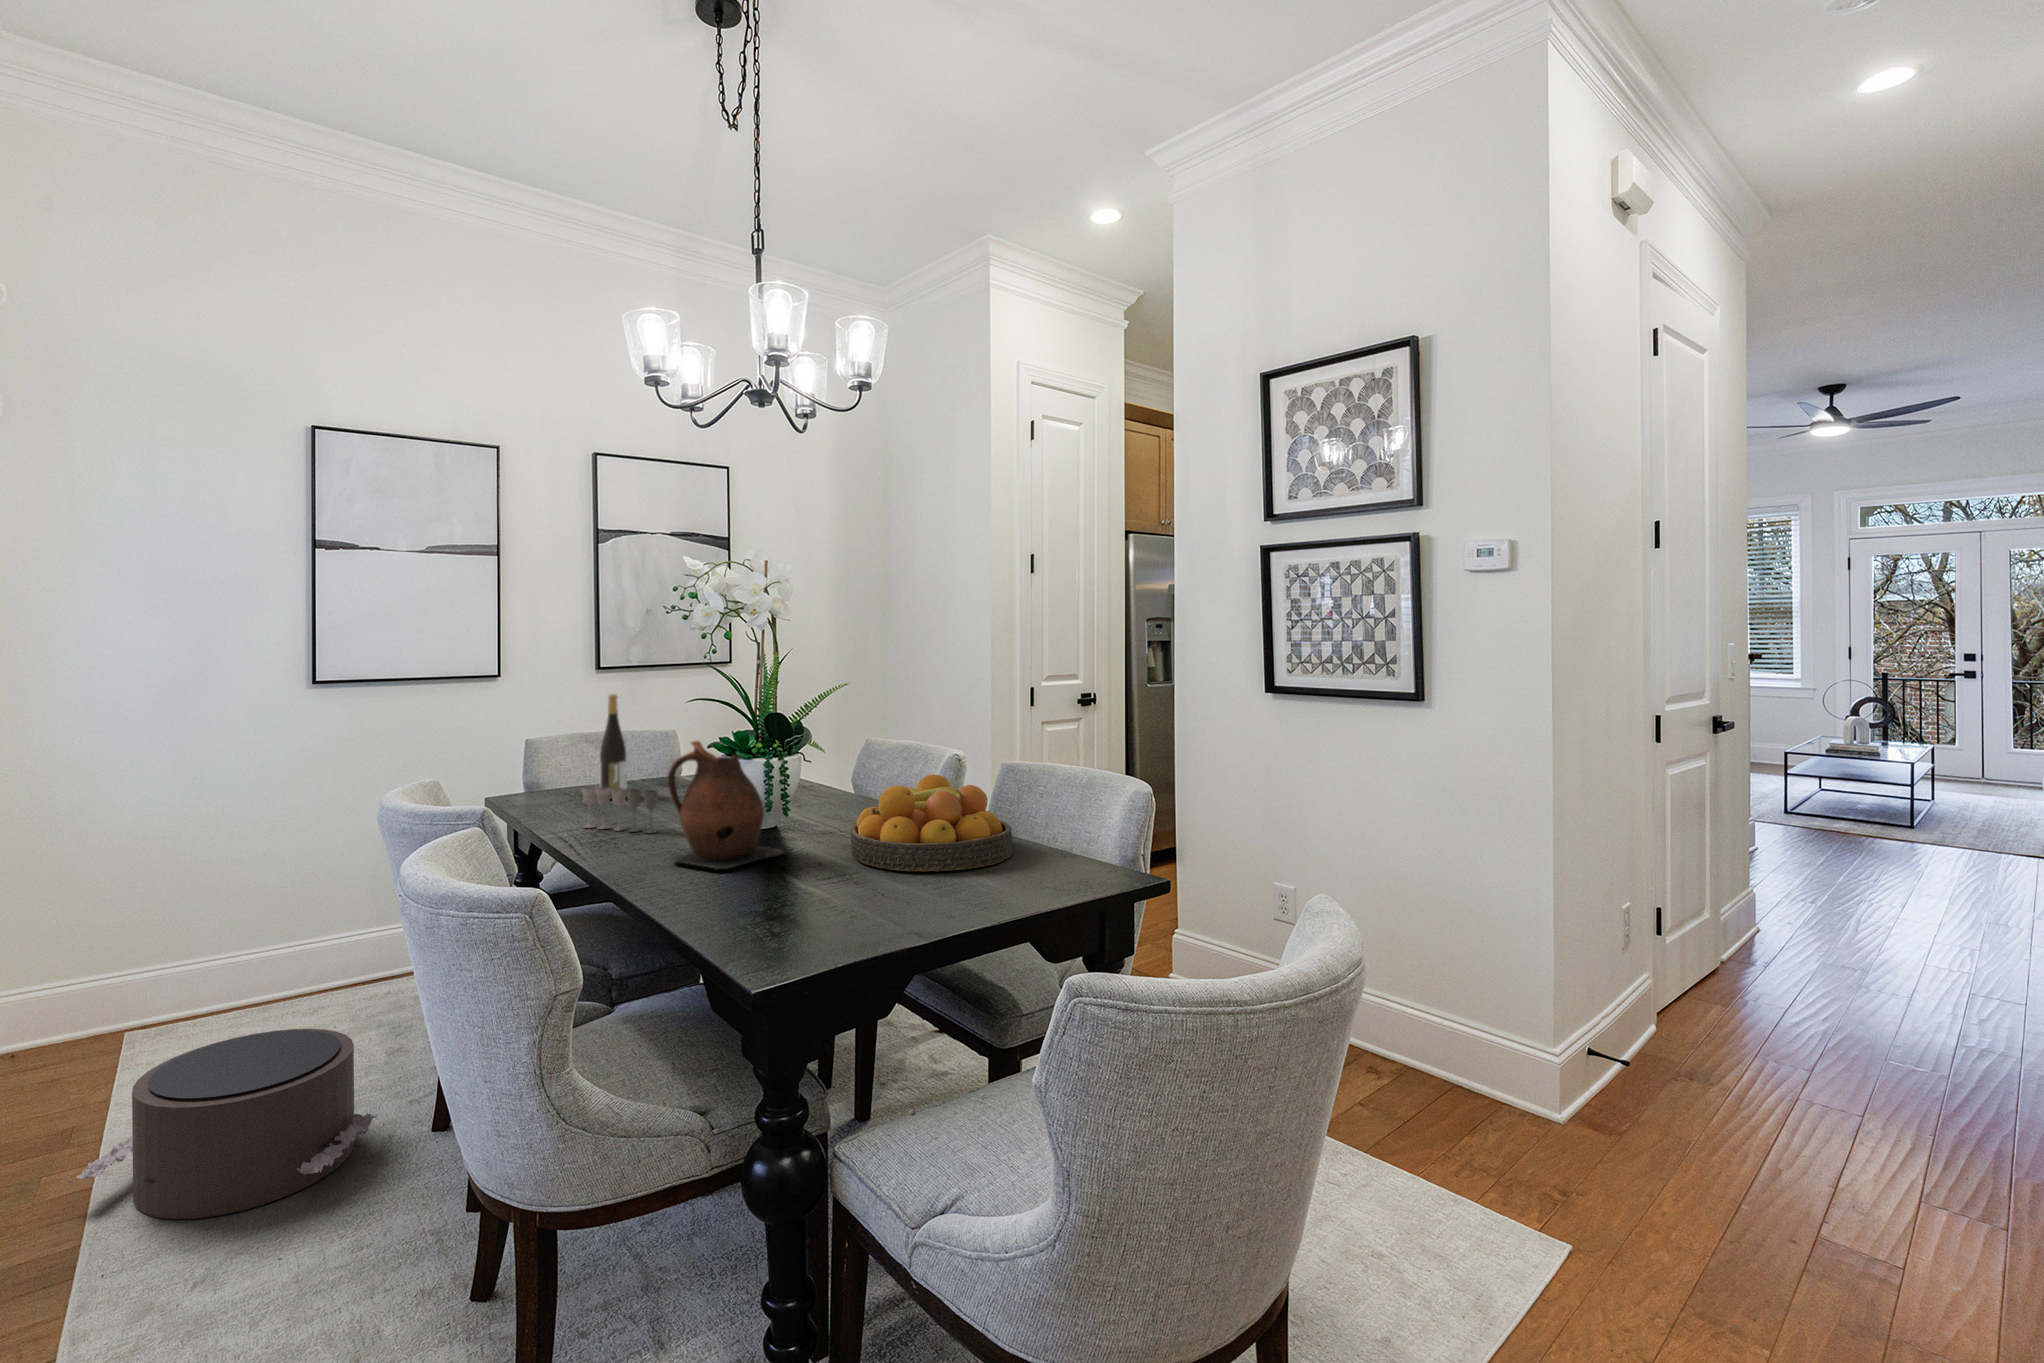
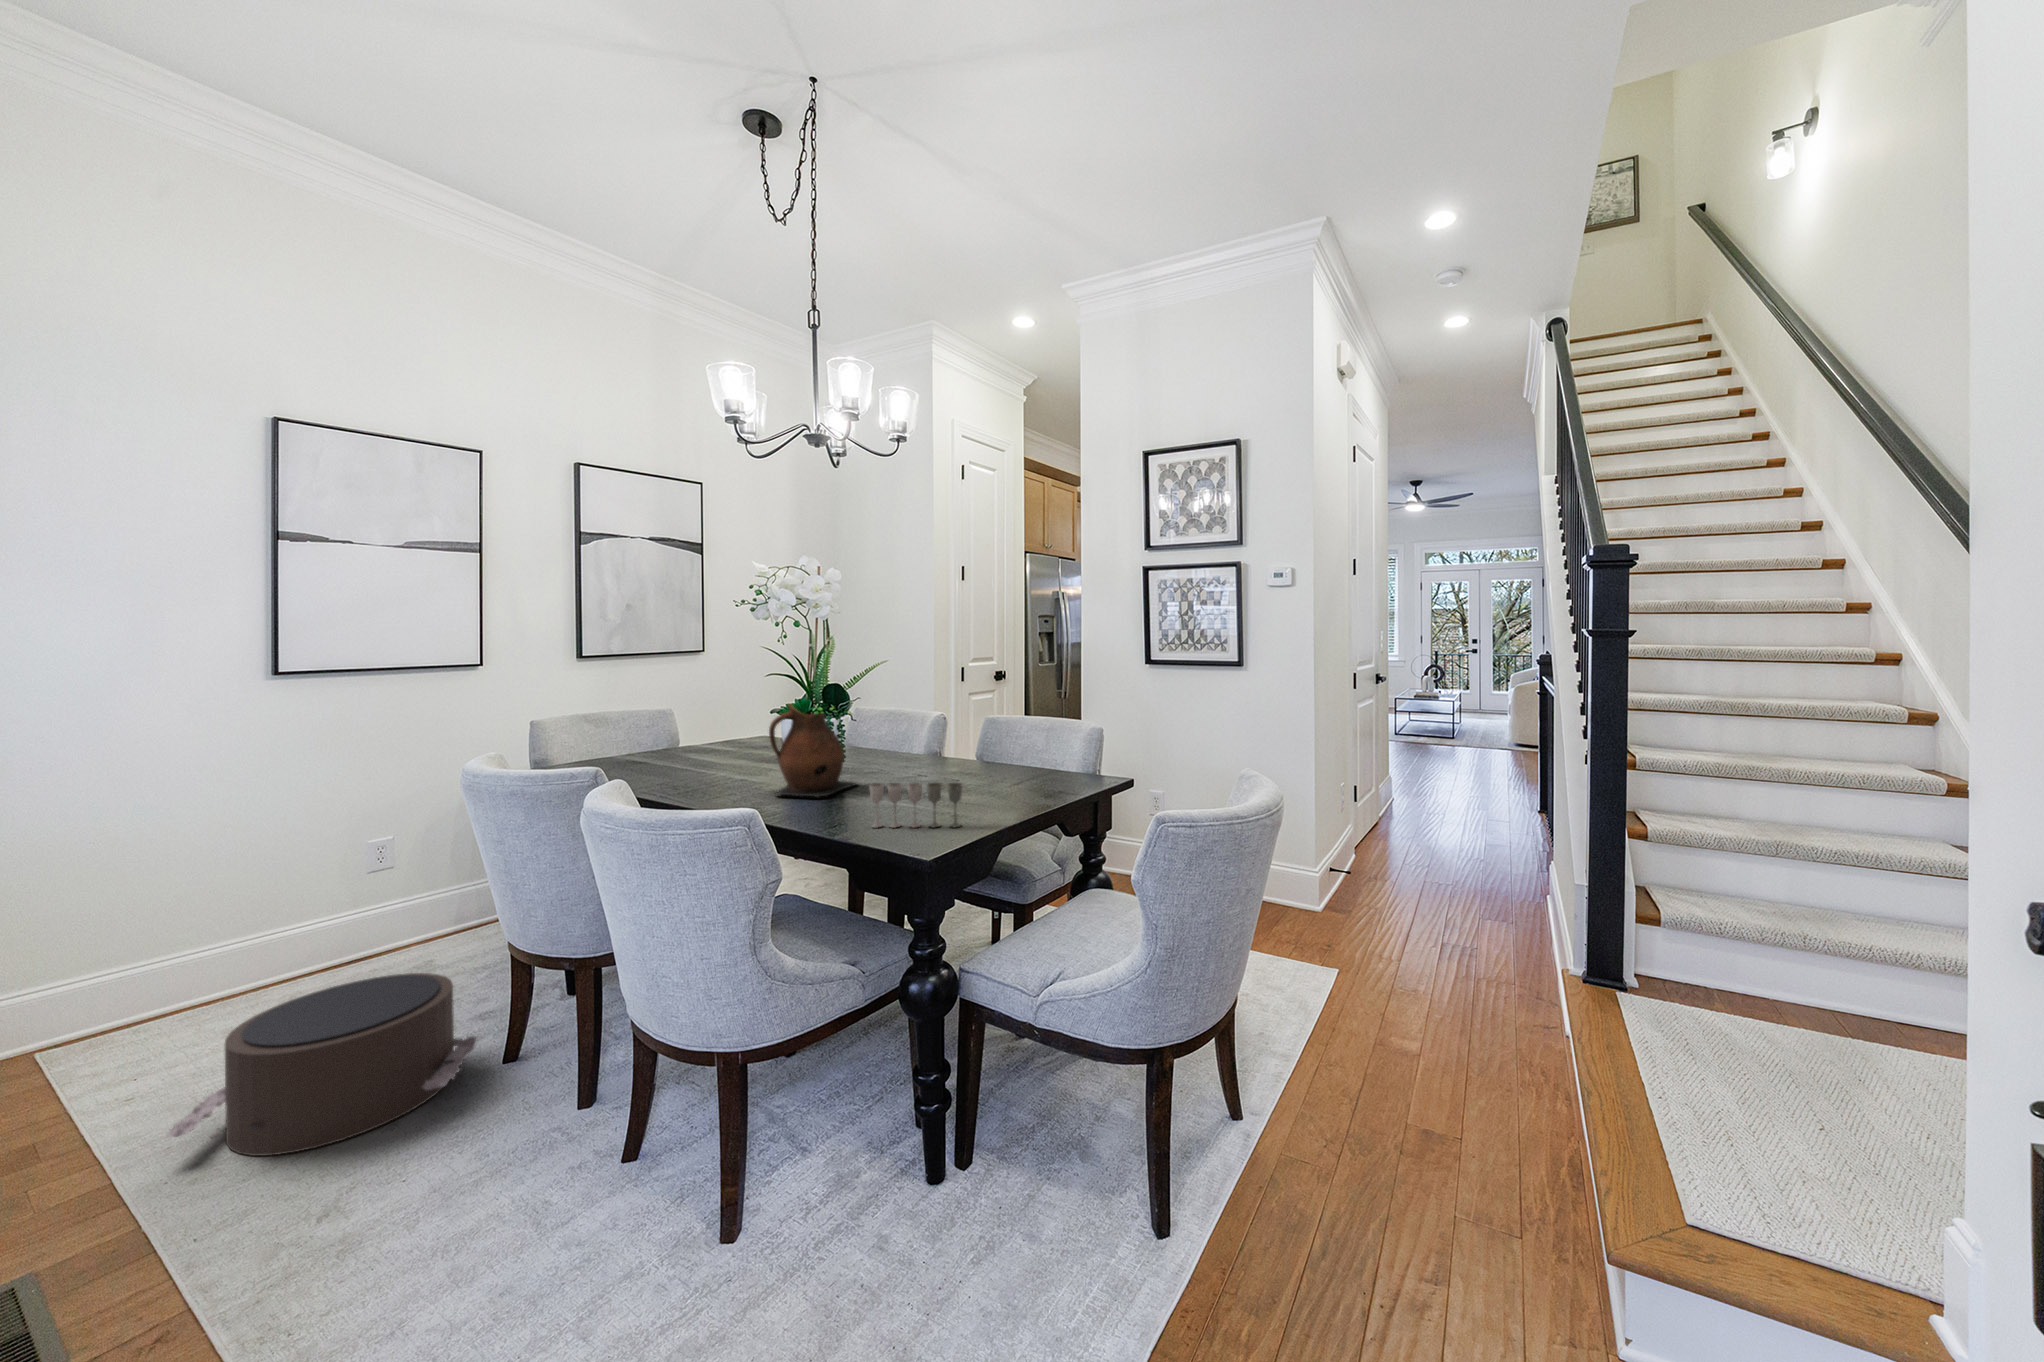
wine bottle: present [600,694,627,799] -> none [655,675,679,759]
fruit bowl: present [851,775,1012,872] -> none [908,722,1023,788]
wine glass: present [582,786,658,833] -> present [869,783,962,828]

